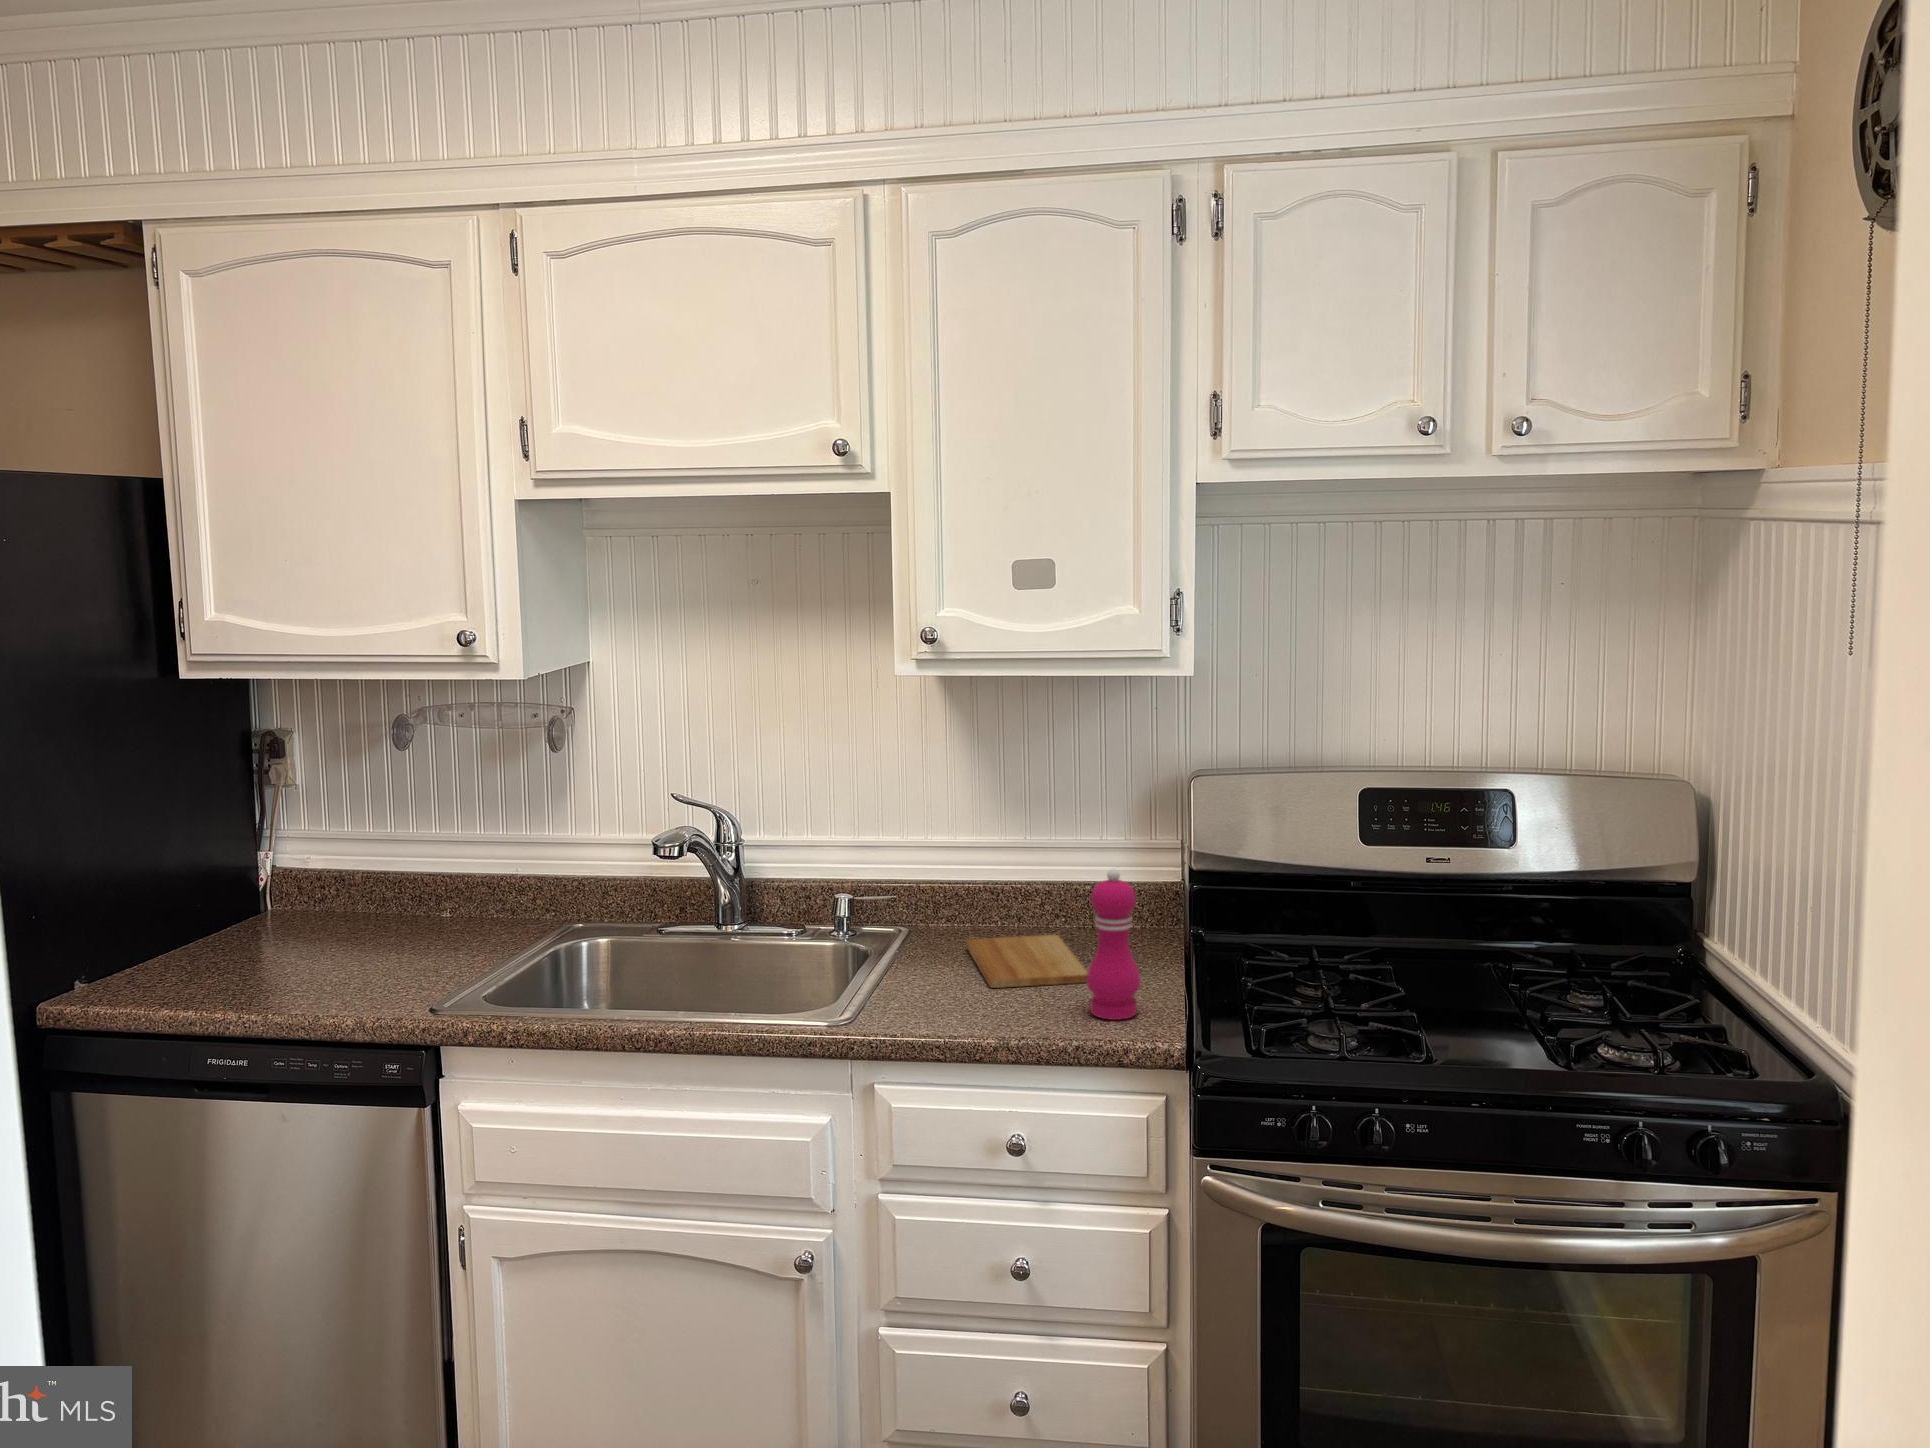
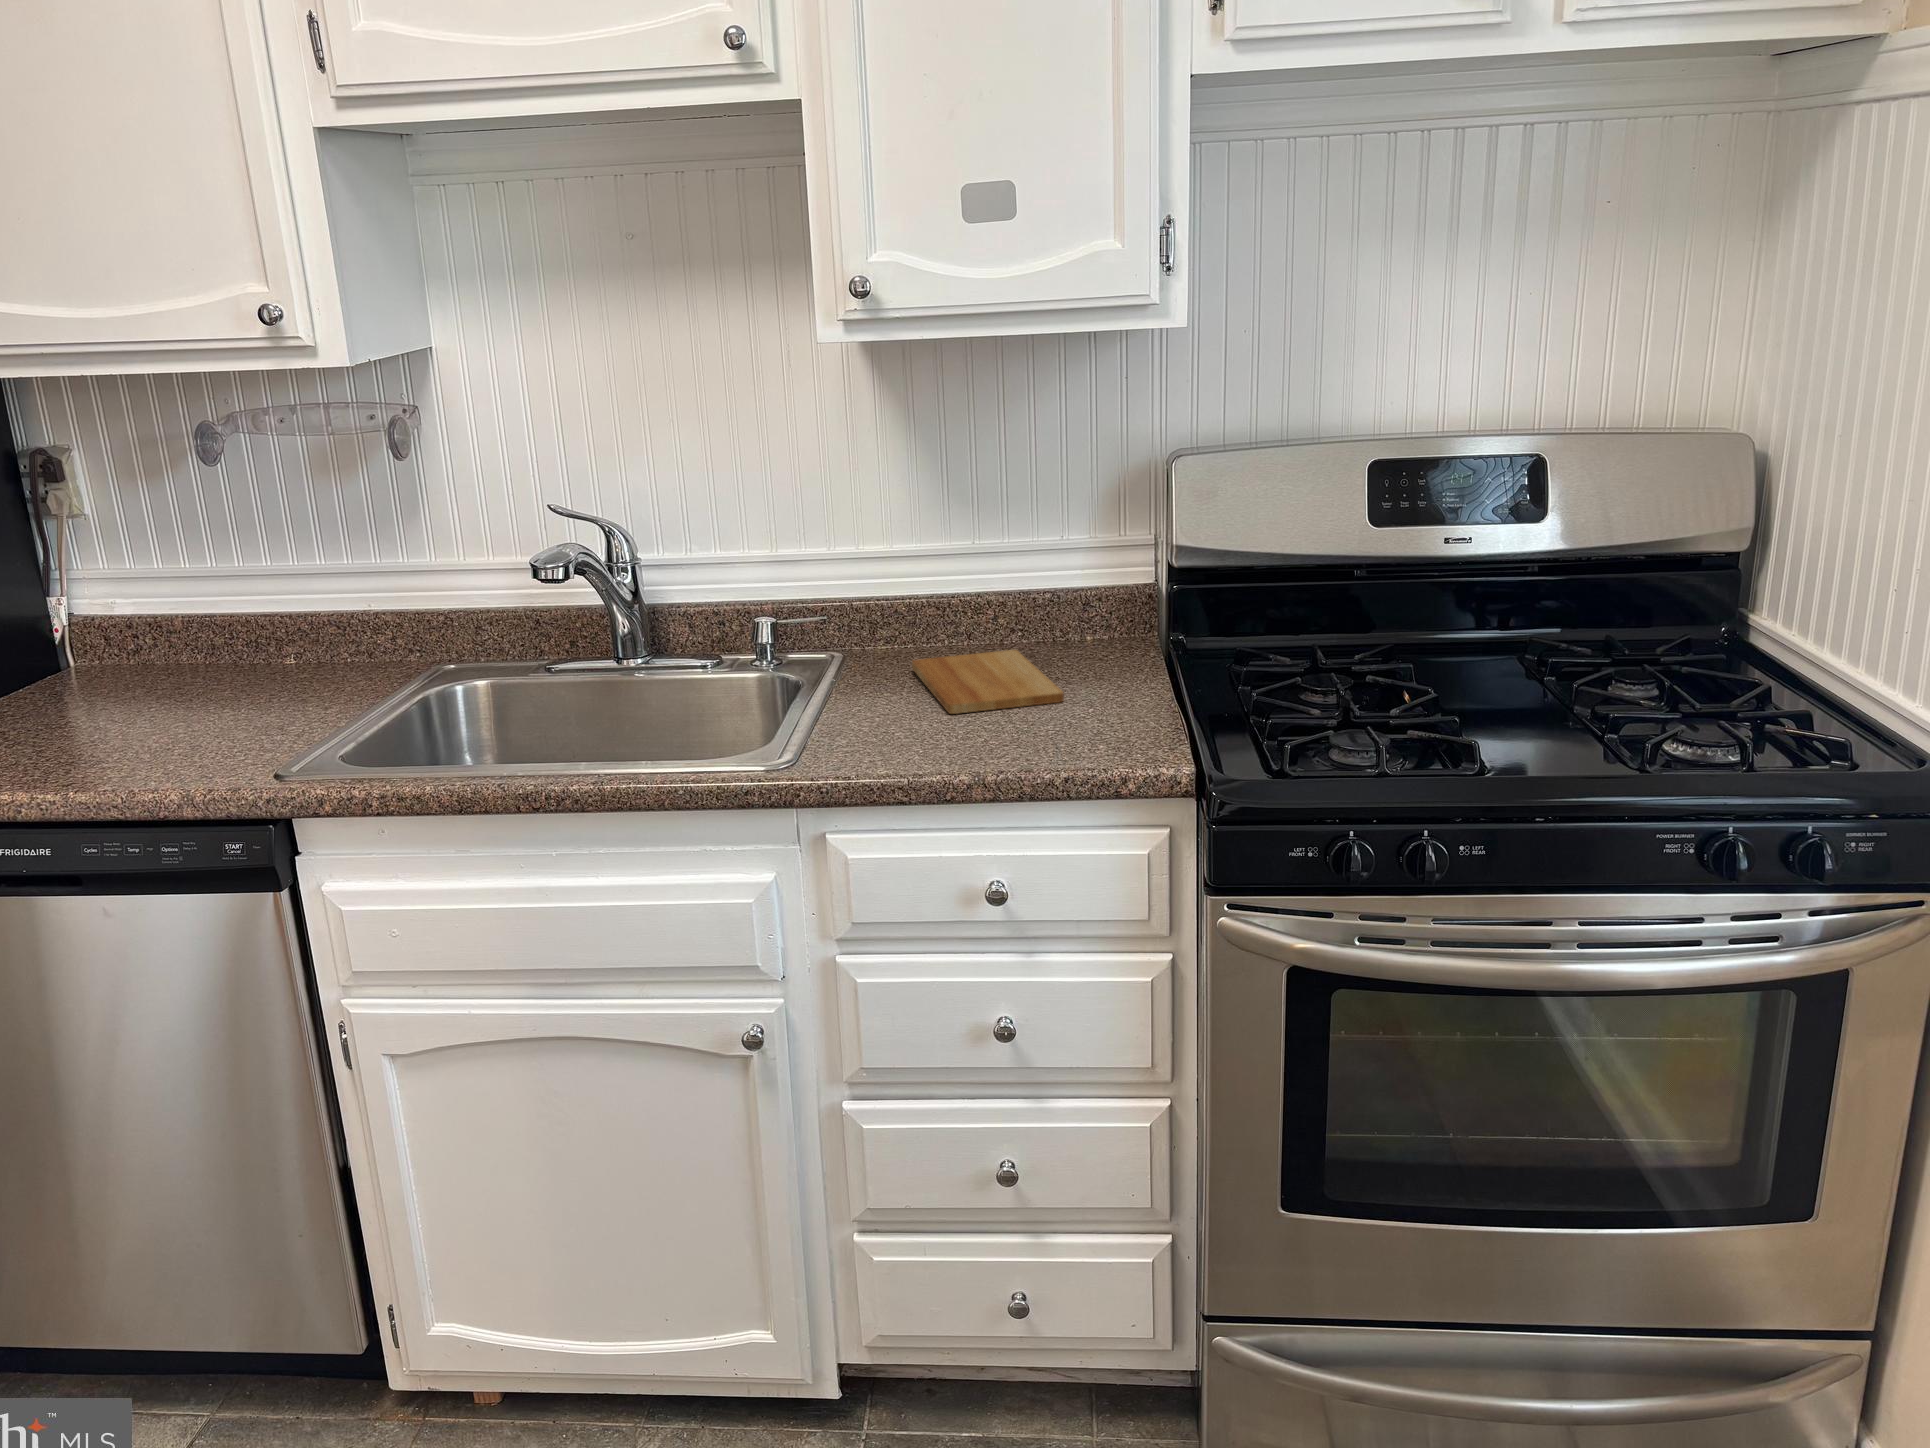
pepper mill: present [1087,869,1140,1020] -> none [1069,565,1133,743]

